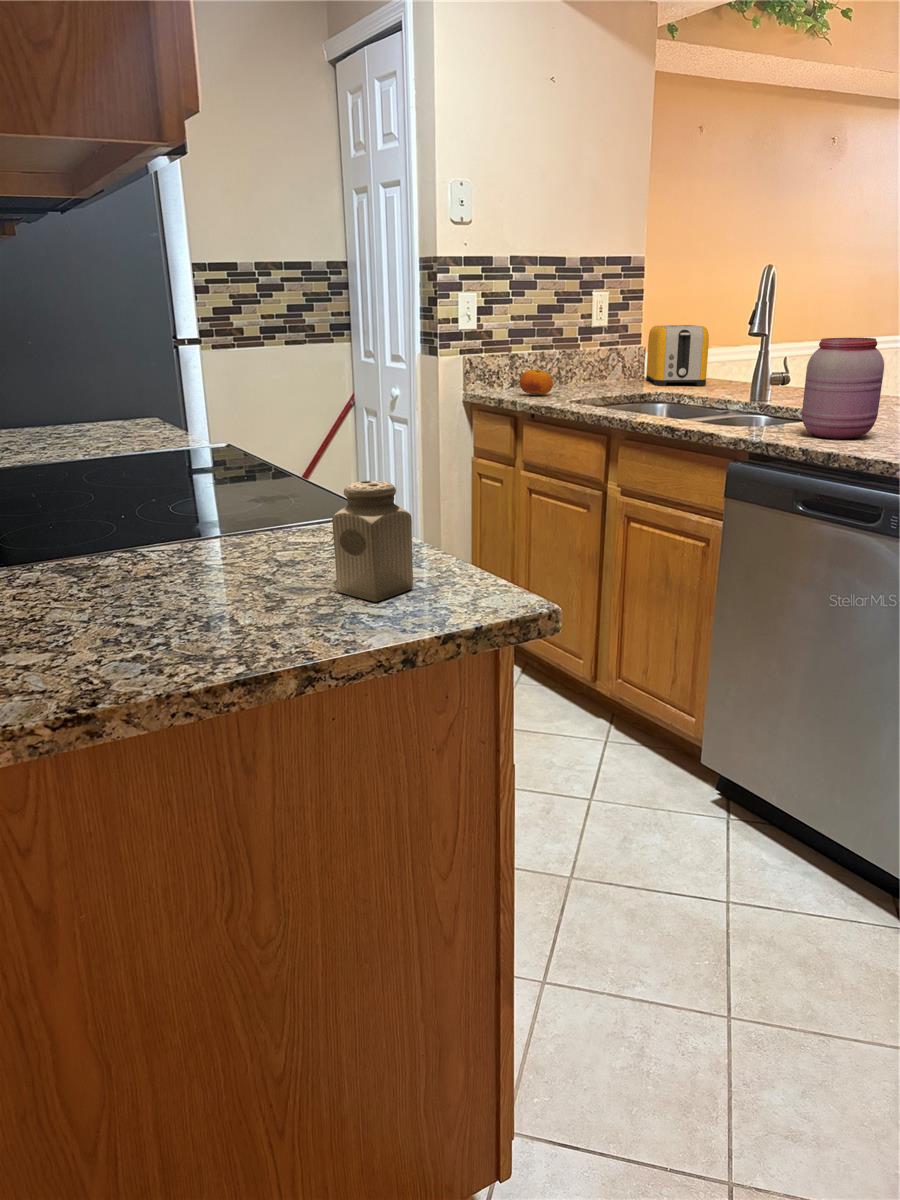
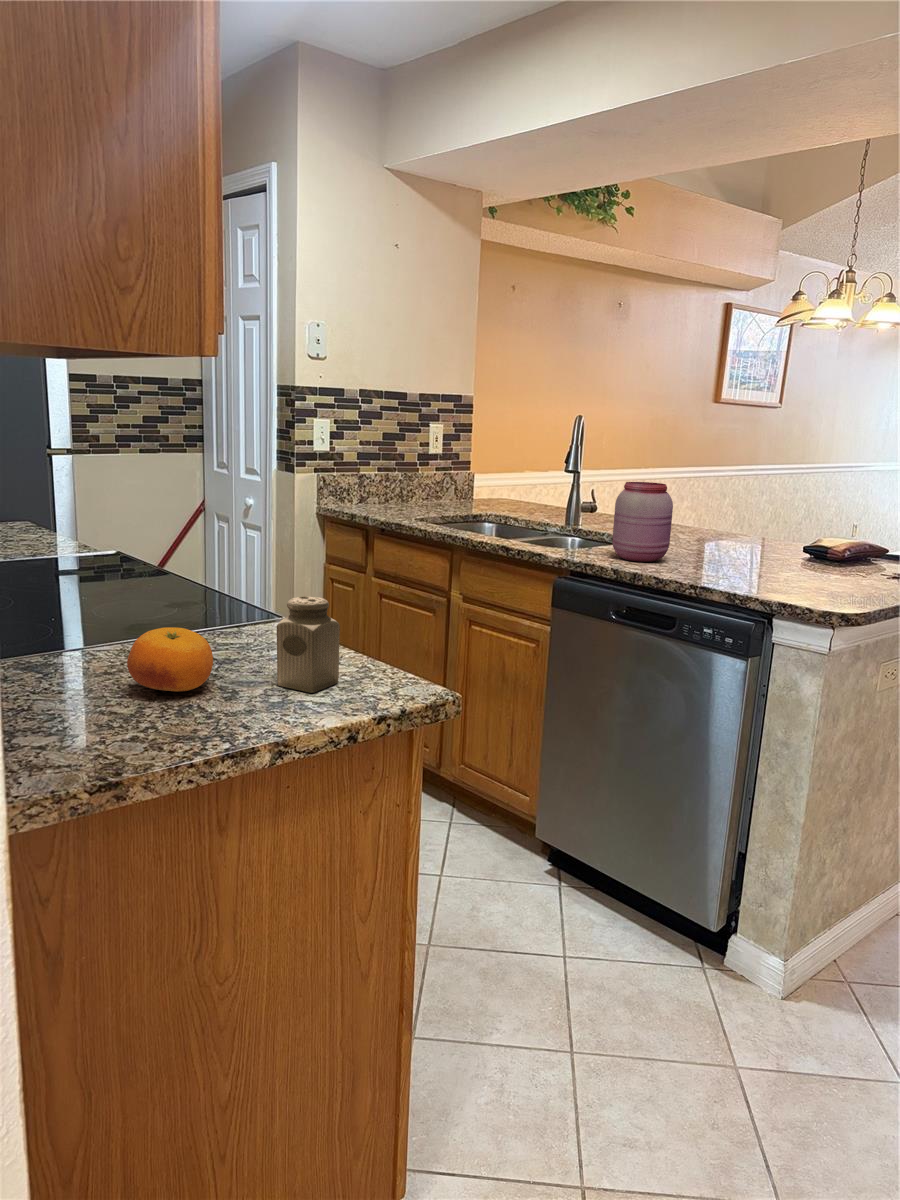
toaster: present [646,325,709,386] -> none [475,453,528,507]
fruit: present [520,370,553,395] -> present [127,627,213,691]

